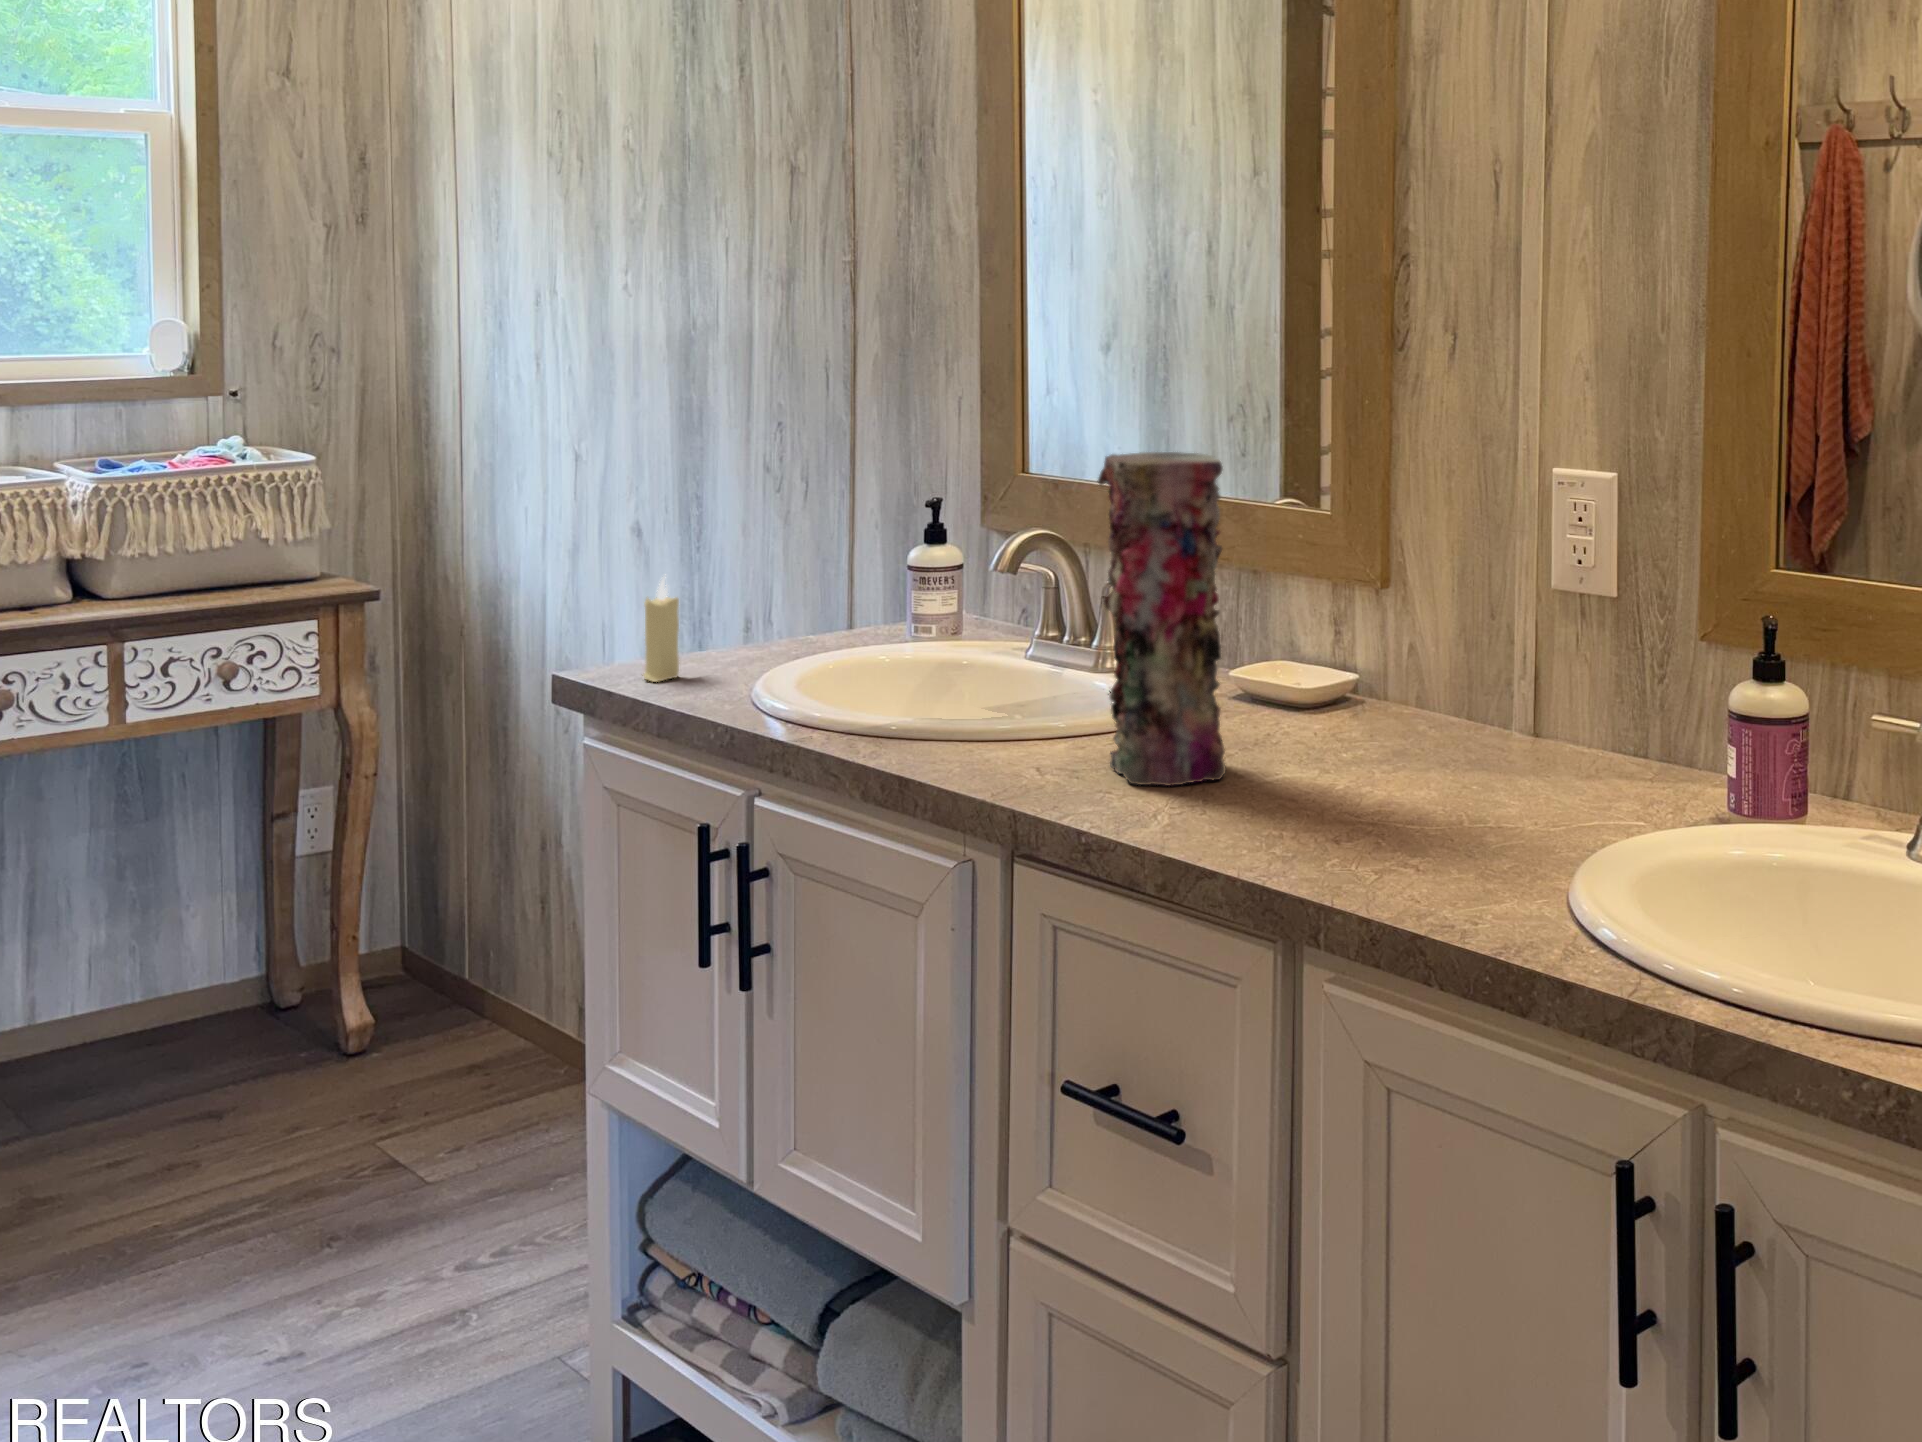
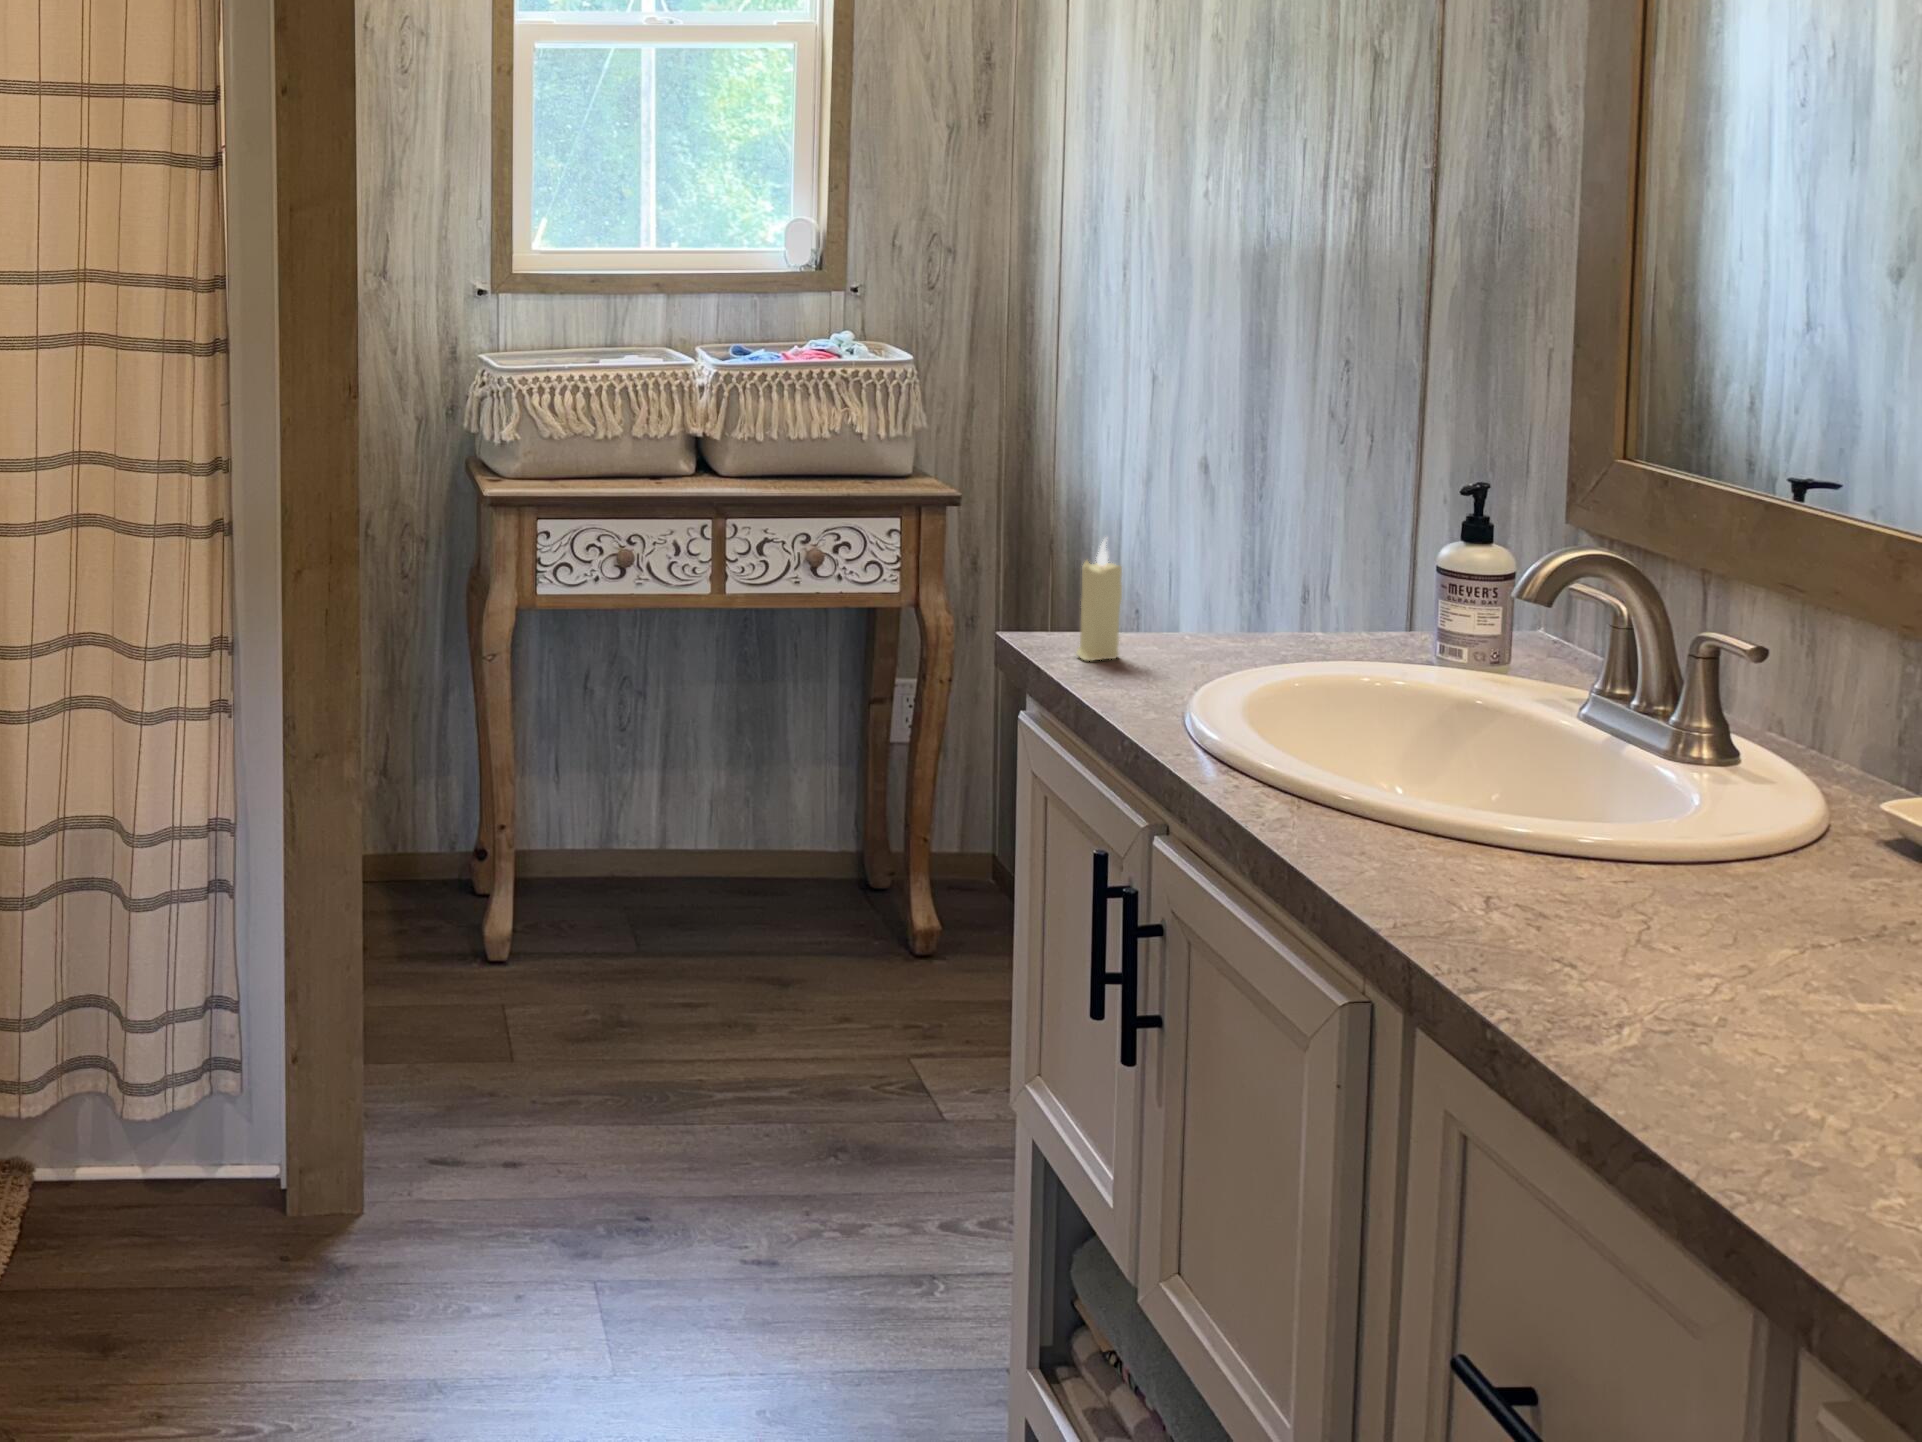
vase: present [1098,452,1226,786] -> none [1598,463,1813,993]

